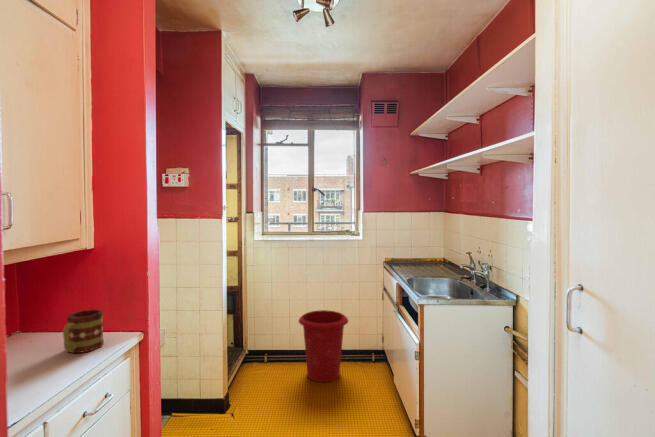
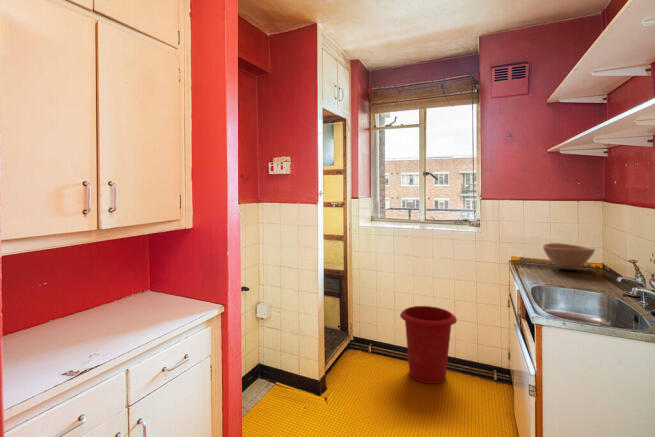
bowl: none [413,249,448,269] -> present [543,243,595,270]
mug: present [63,309,104,353] -> none [157,281,192,316]

